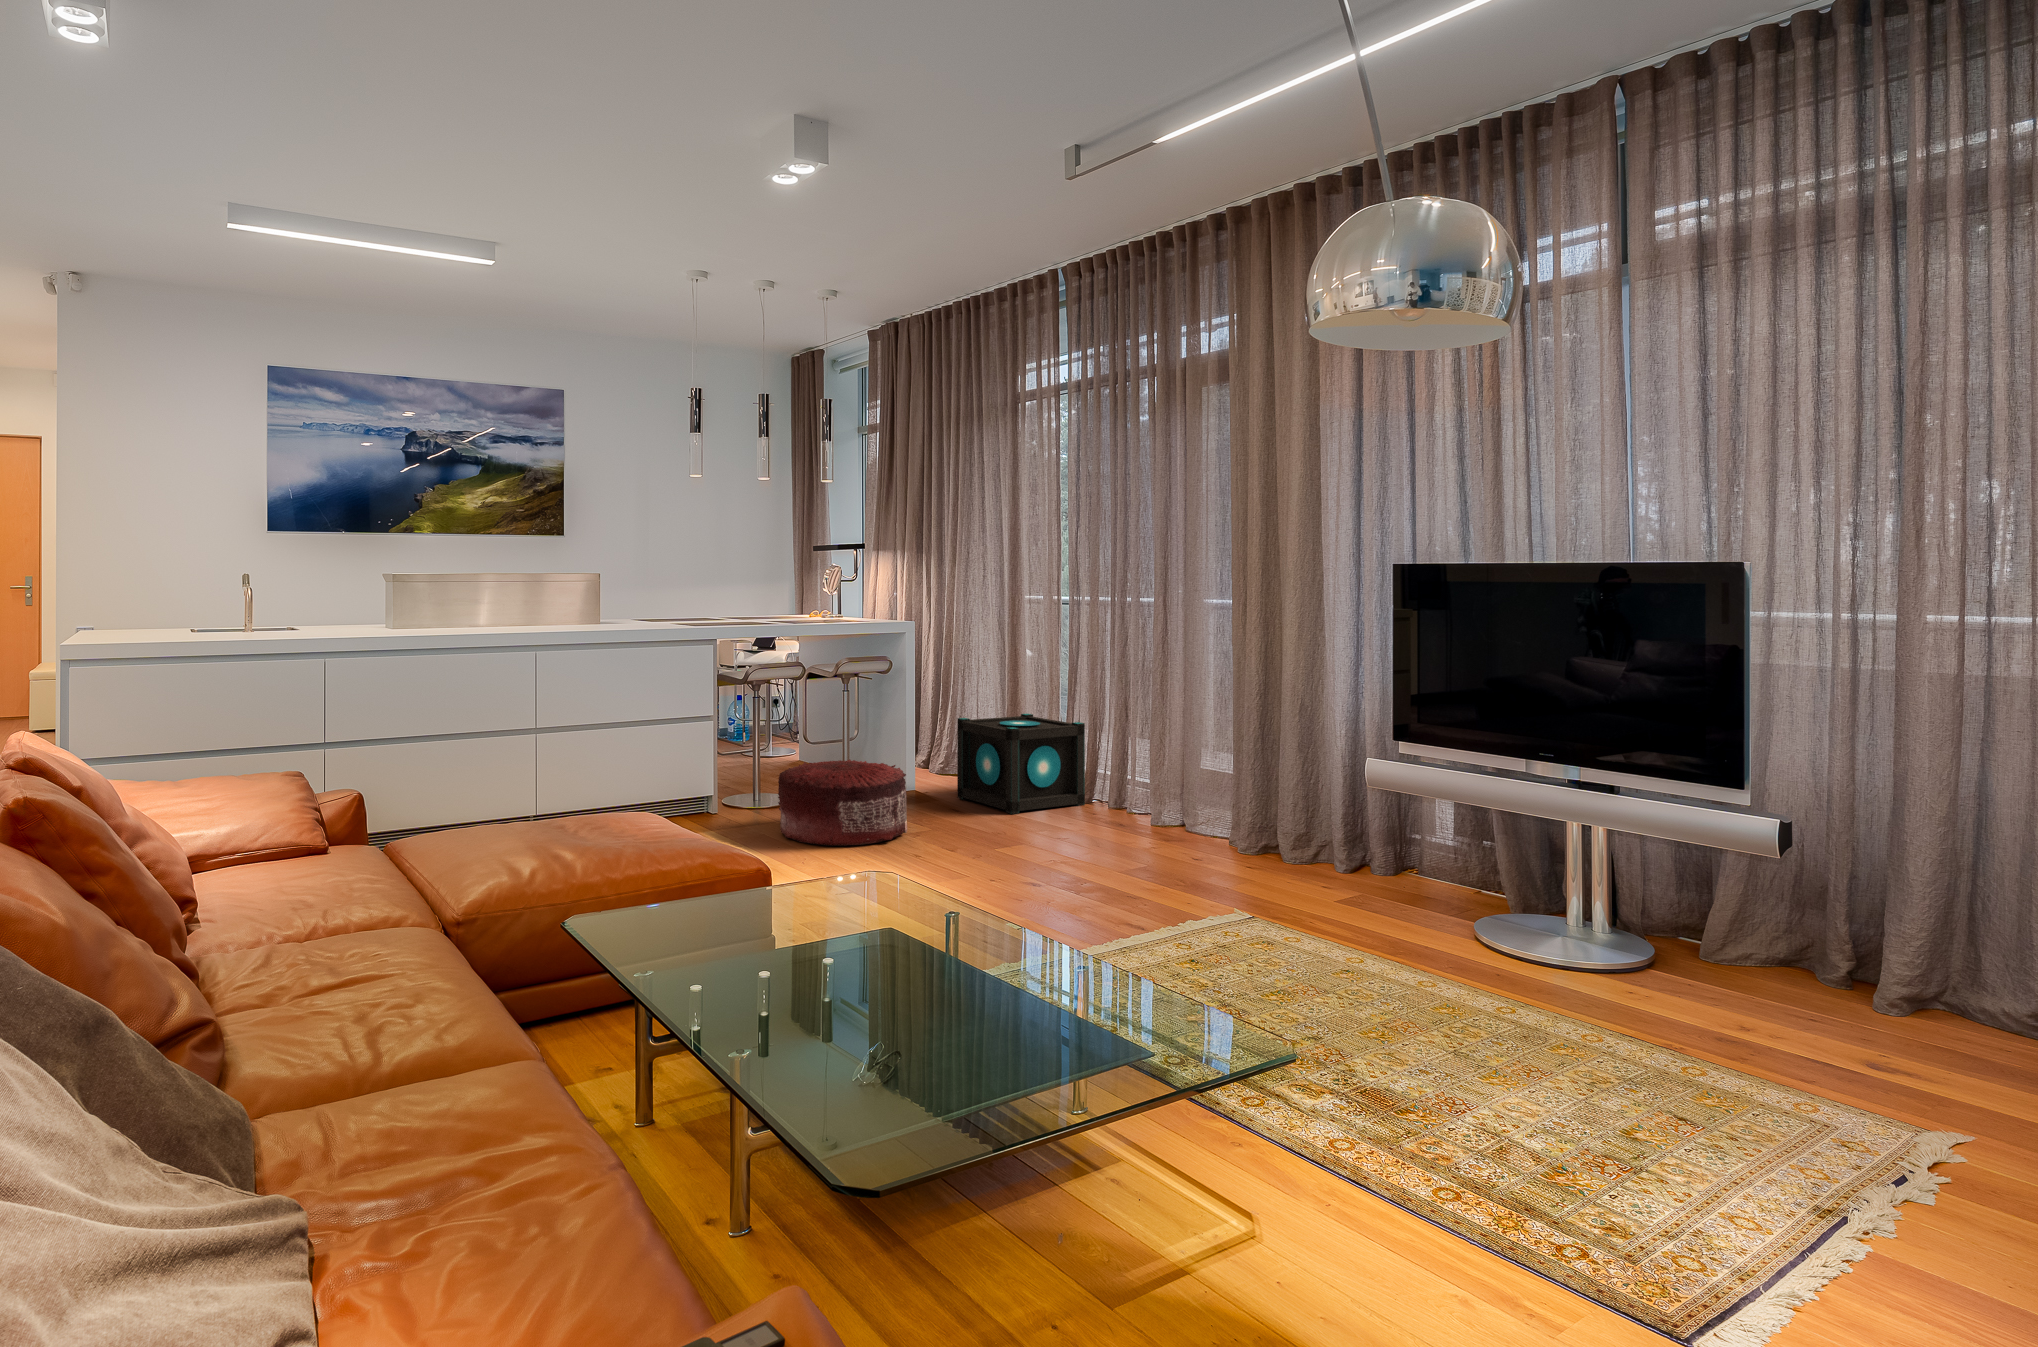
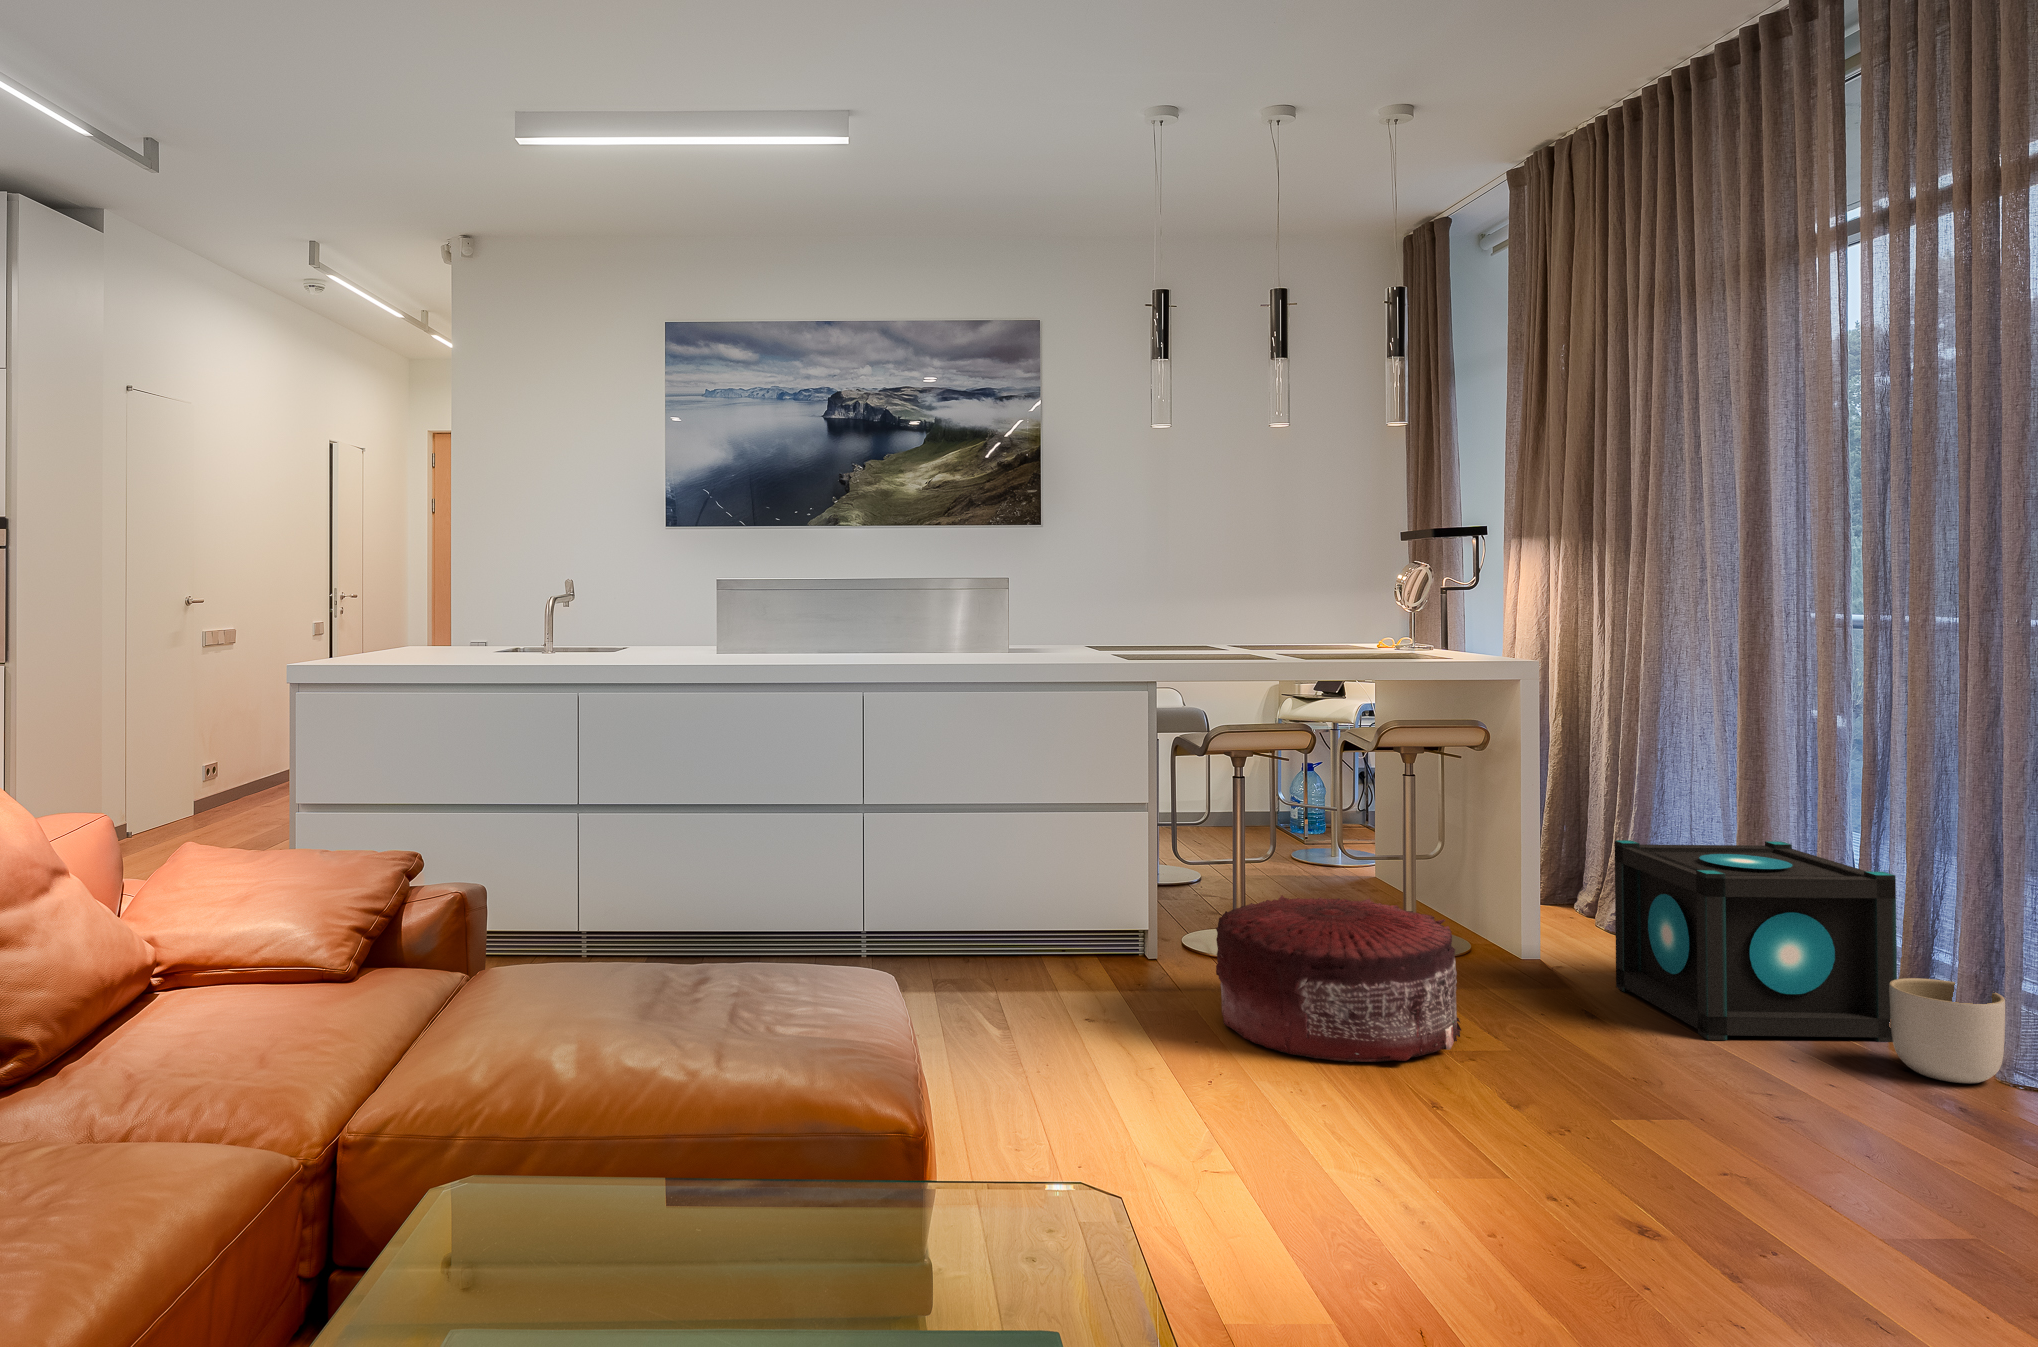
planter: none [1087,771,1132,817] -> present [1889,978,2005,1083]

